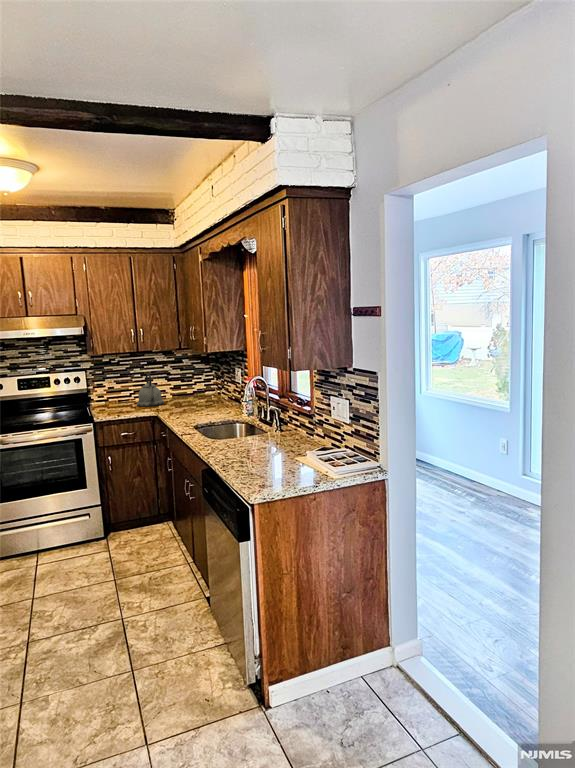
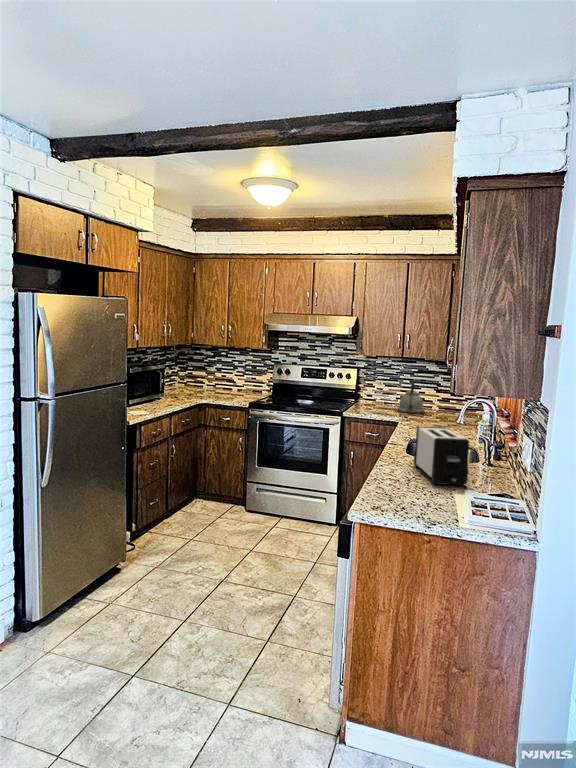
toaster: none [228,406,290,456] -> present [413,427,469,485]

